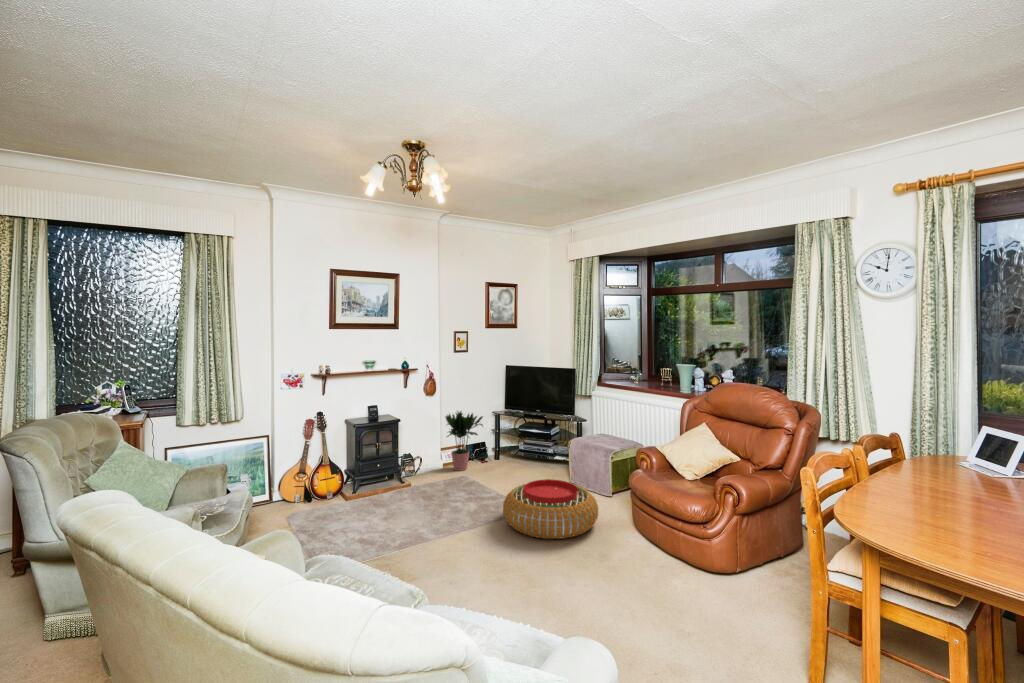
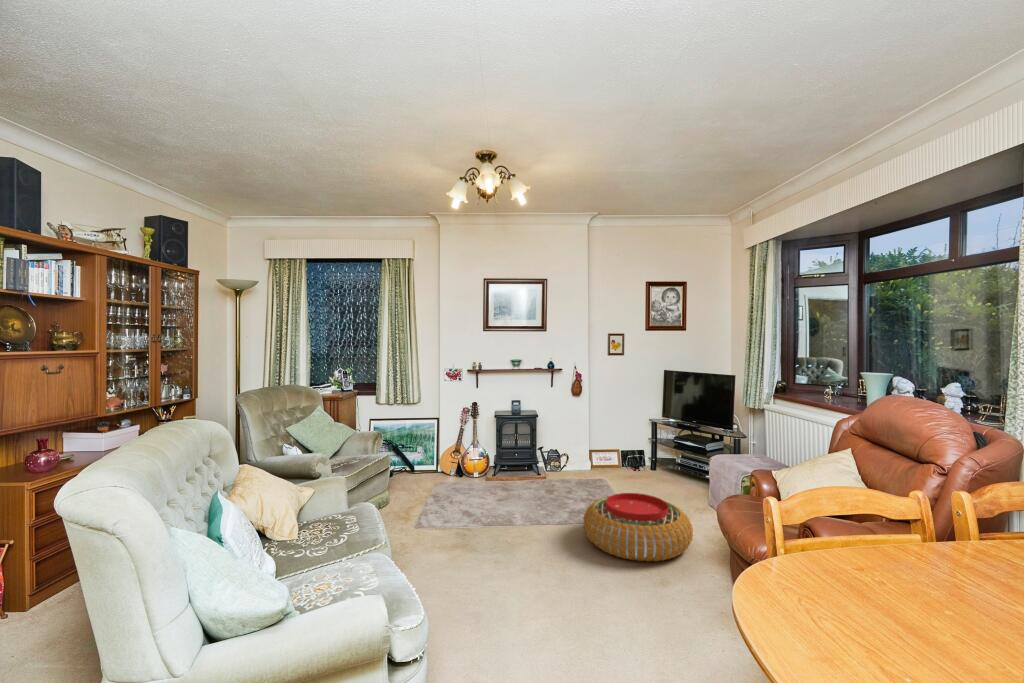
potted plant: present [445,411,483,471] -> none [587,411,631,475]

